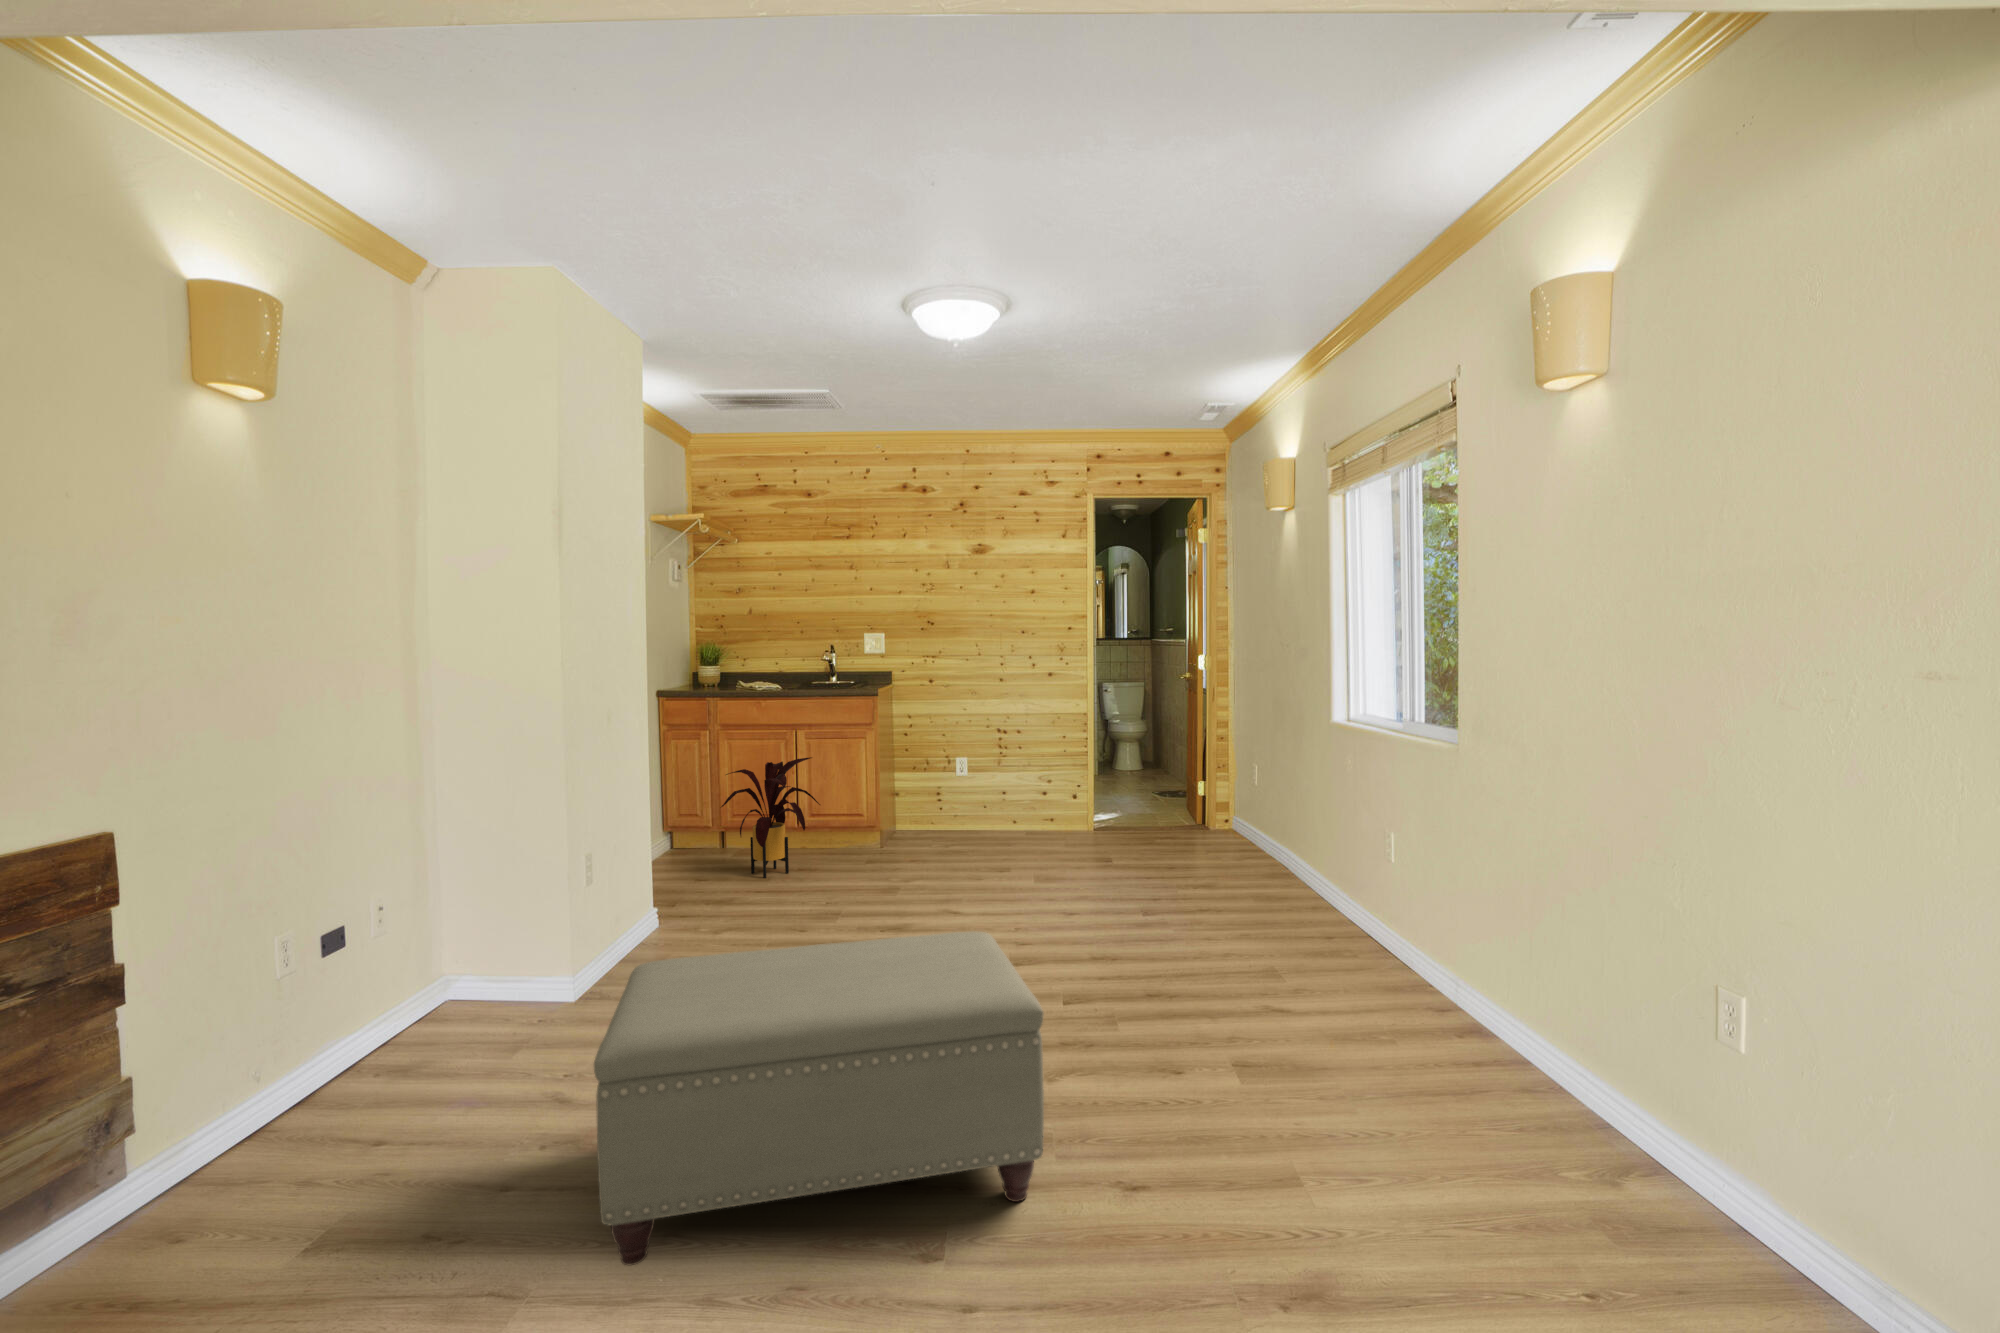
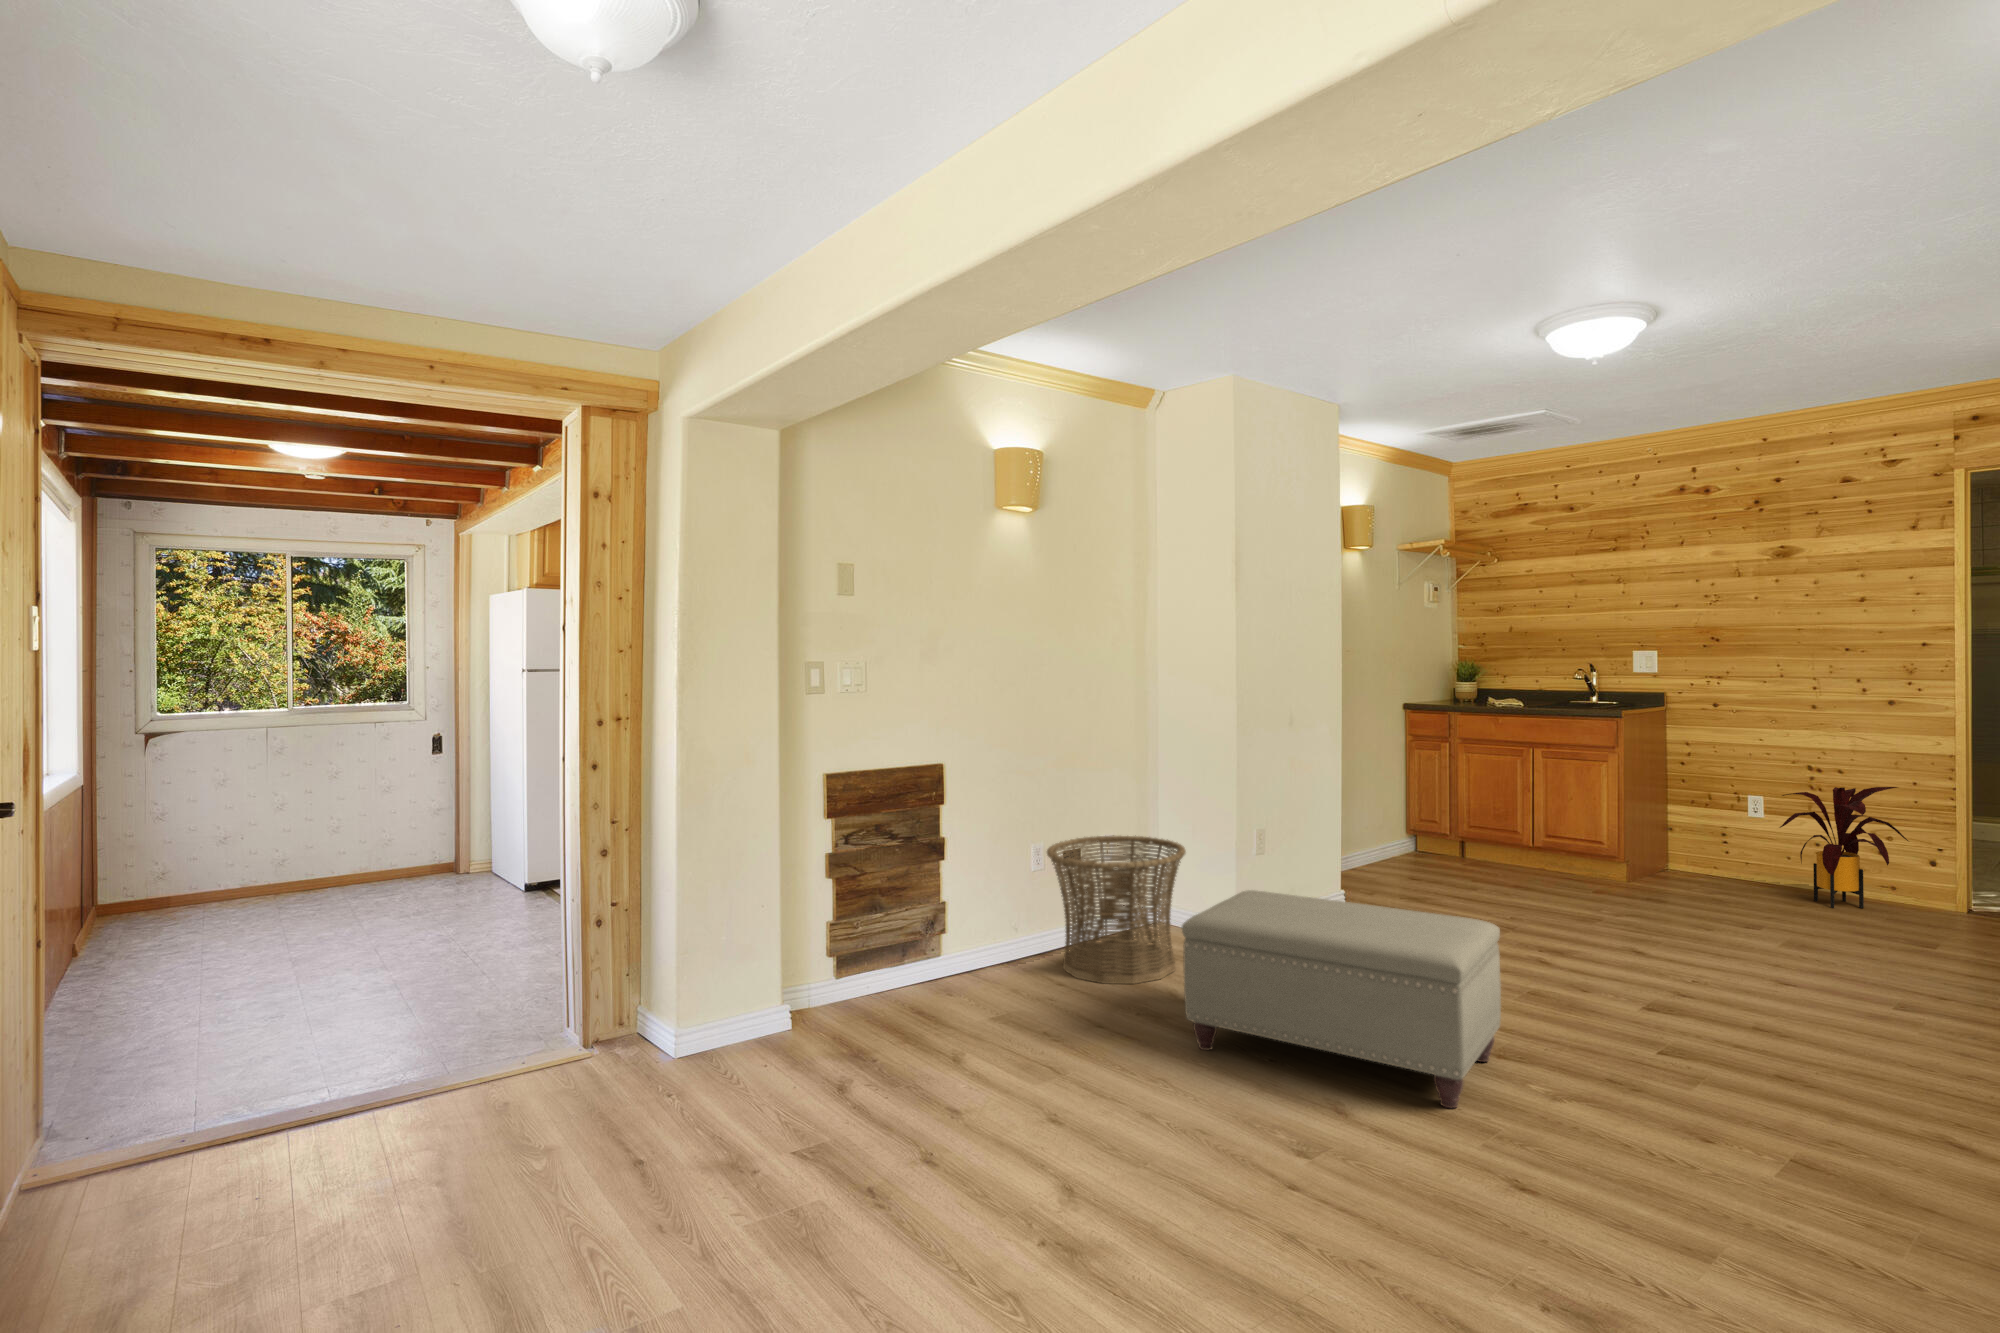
house plant: present [721,757,820,878] -> present [1780,787,1908,908]
basket: none [196,905,496,1206] -> present [1047,835,1186,984]

